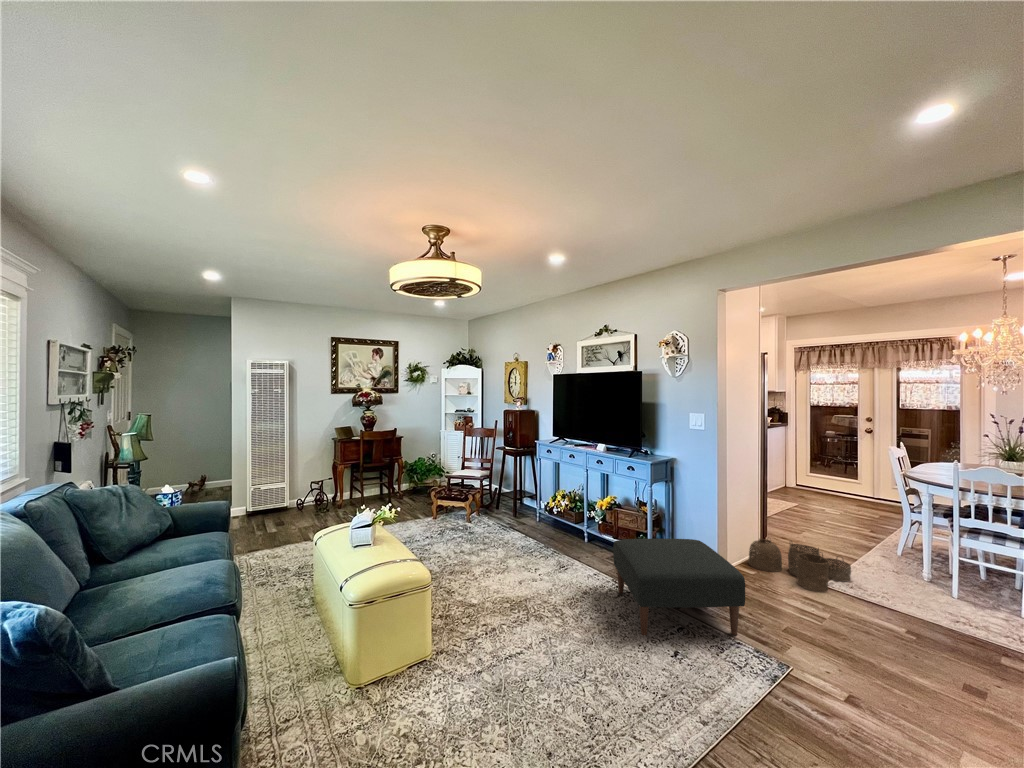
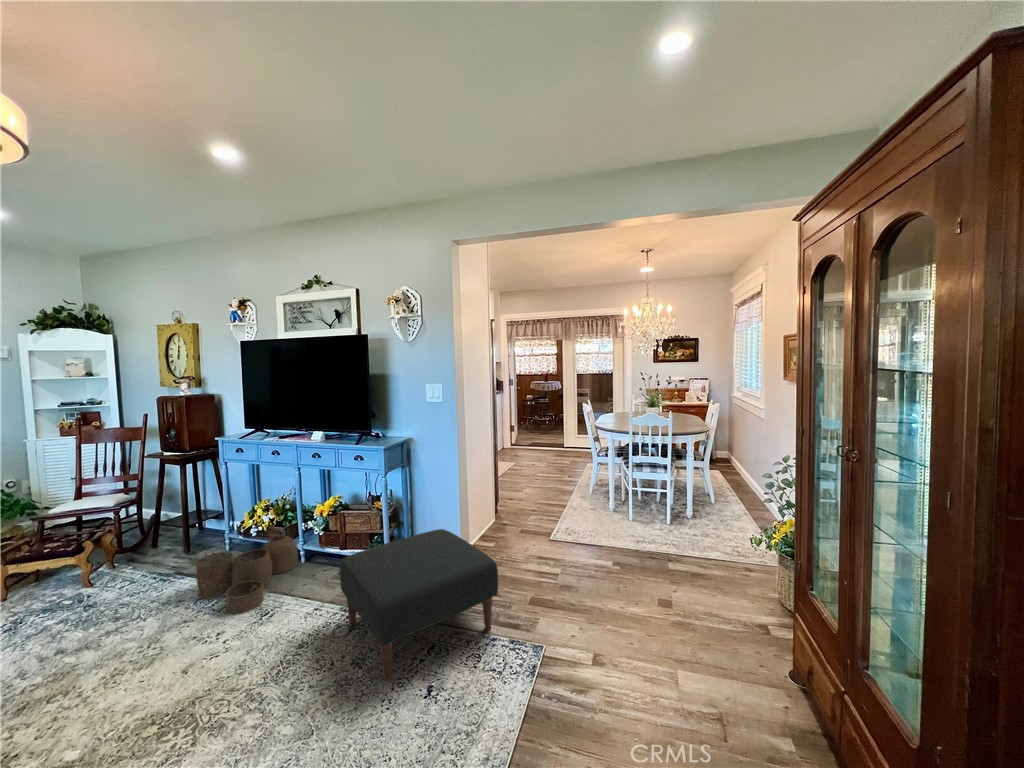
woven basket: present [748,539,851,592] -> present [195,534,298,614]

